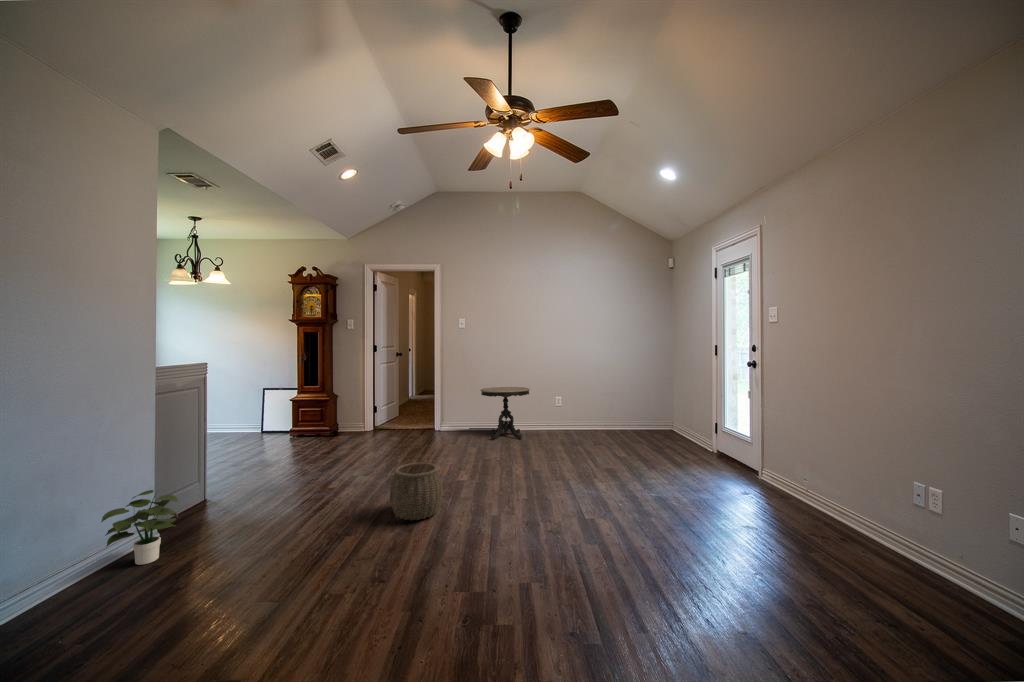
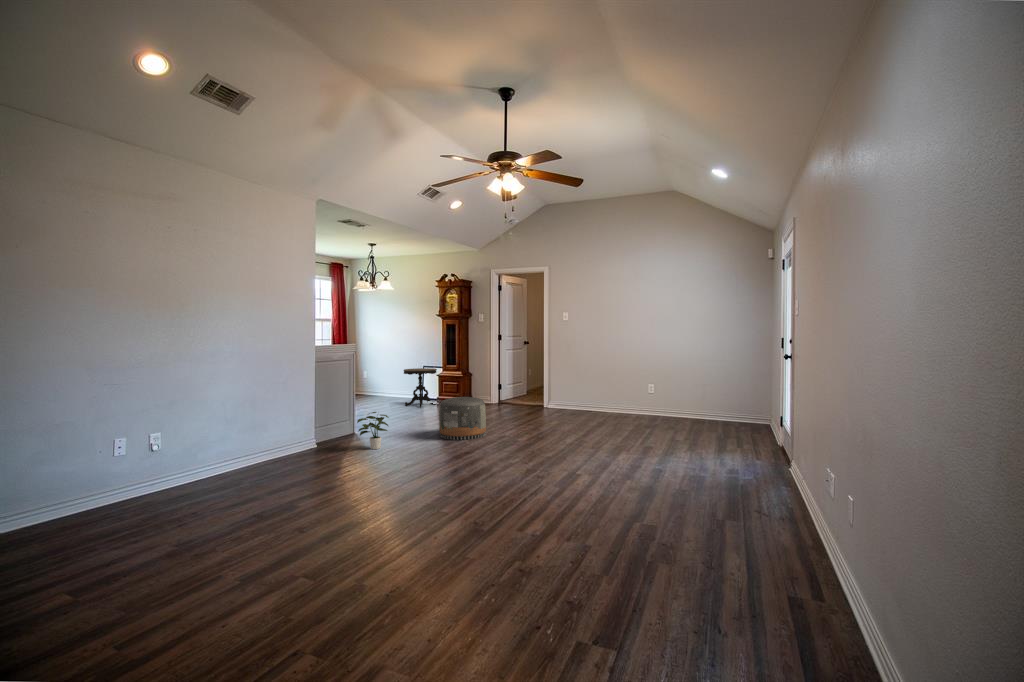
side table: present [481,387,530,440] -> present [404,368,437,407]
pouf: none [283,443,361,518] -> present [439,397,486,440]
woven basket: present [390,462,443,520] -> none [502,410,537,444]

